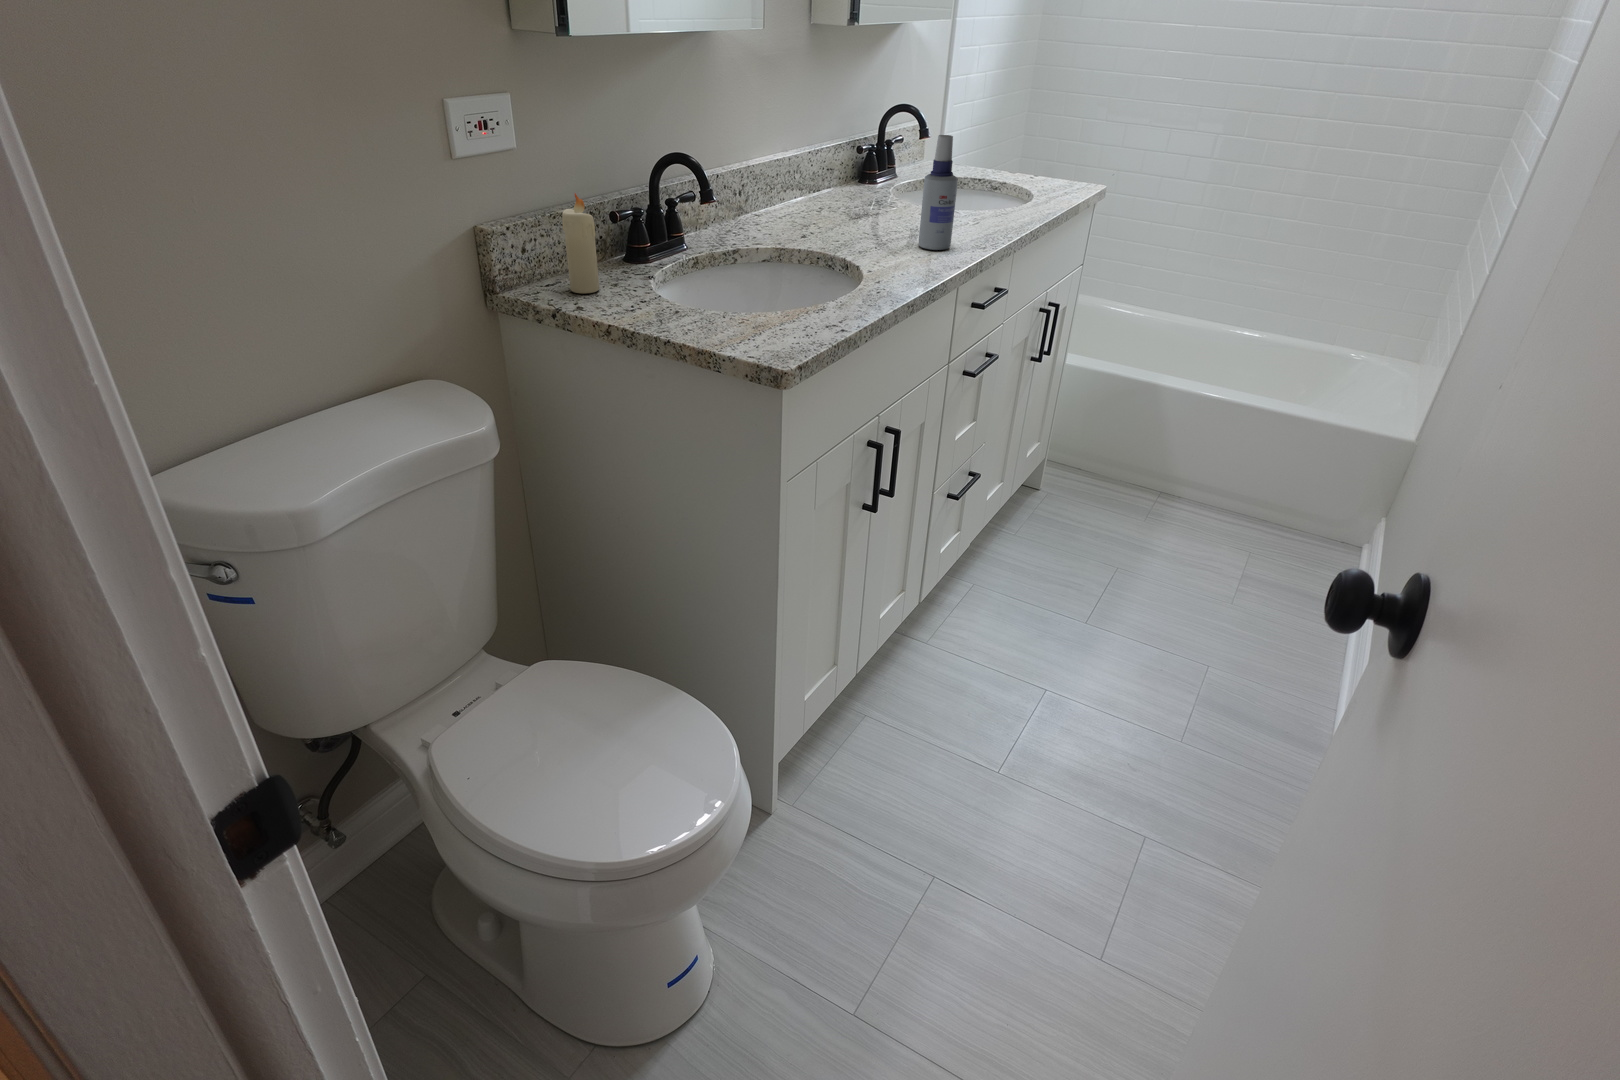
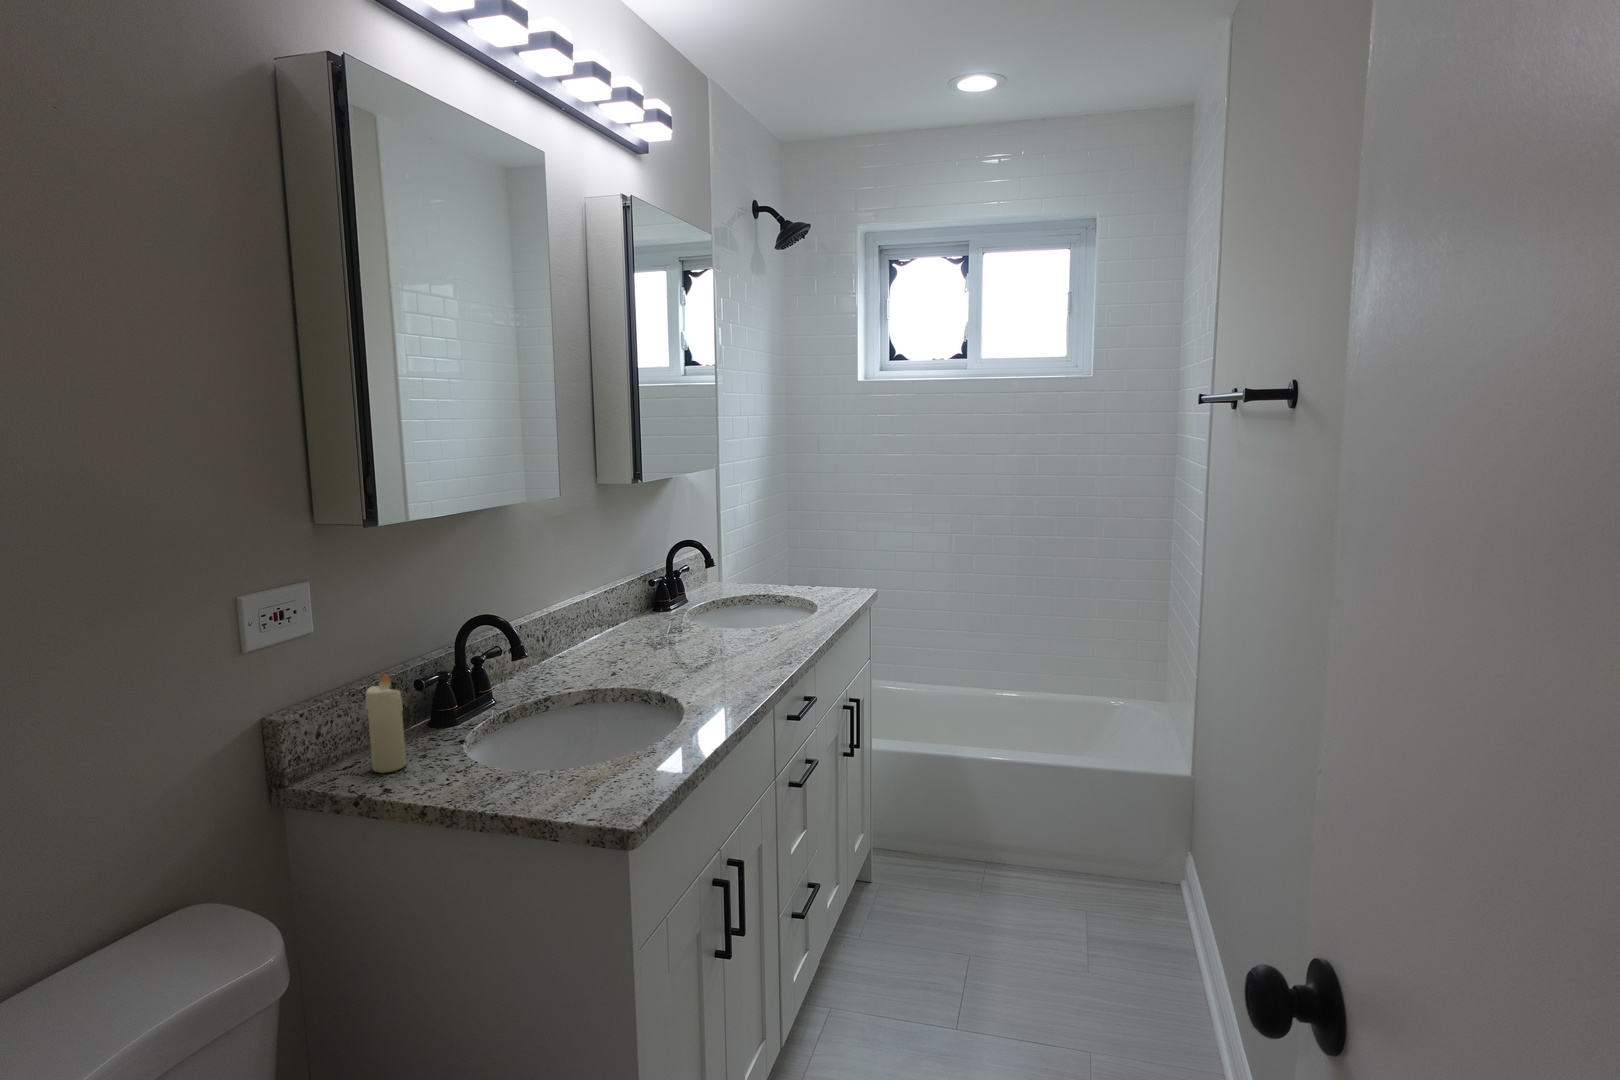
spray bottle: present [919,135,958,250] -> none [726,570,759,672]

